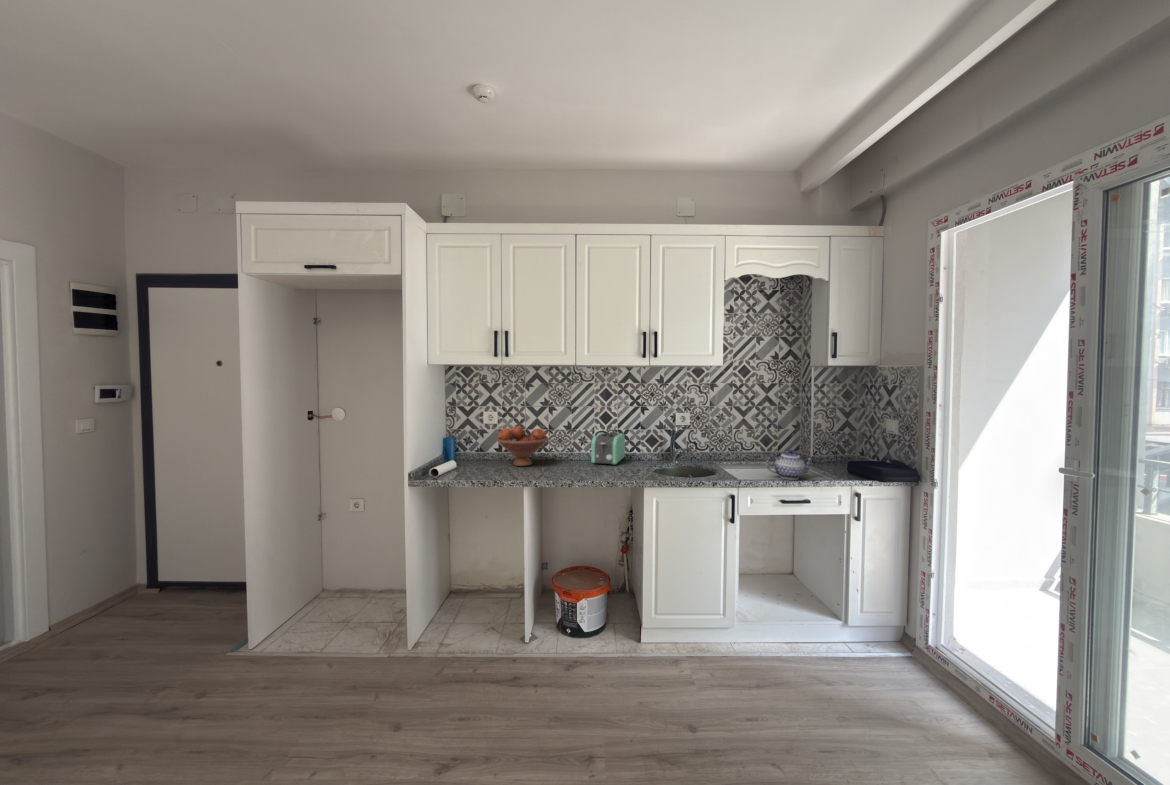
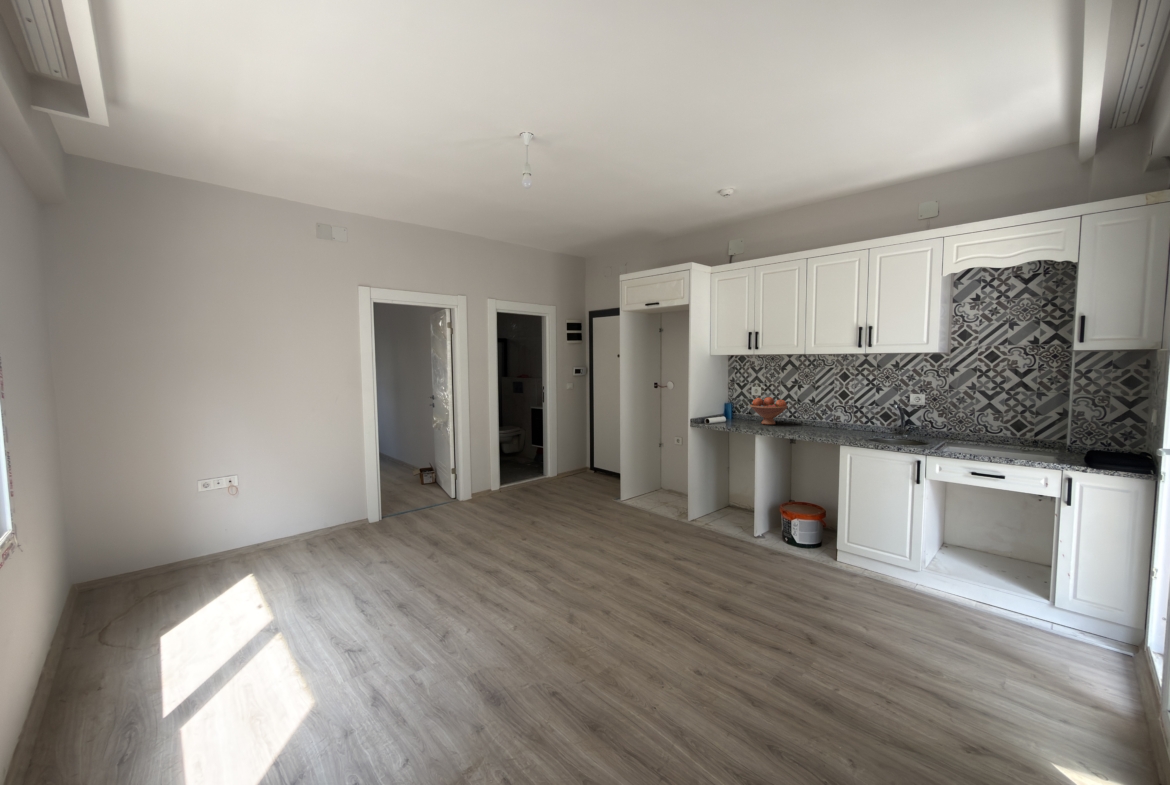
toaster: present [591,433,625,465] -> none [820,407,859,431]
teapot: present [766,450,813,480] -> none [960,428,1017,456]

